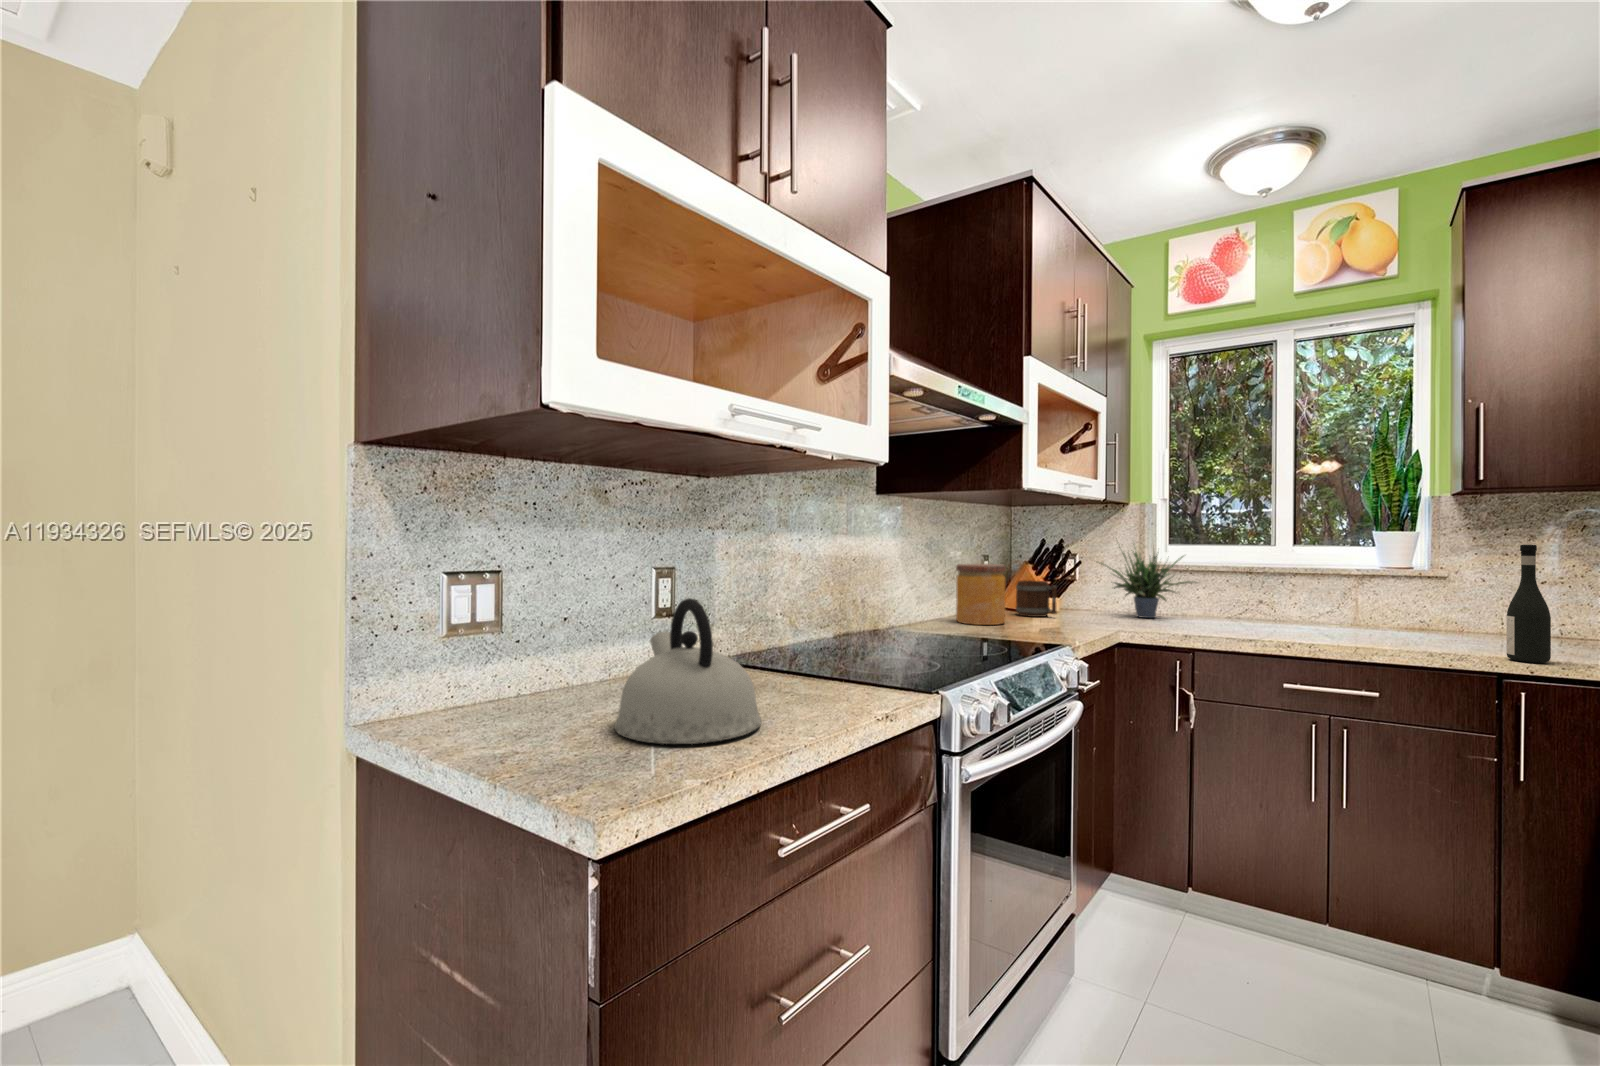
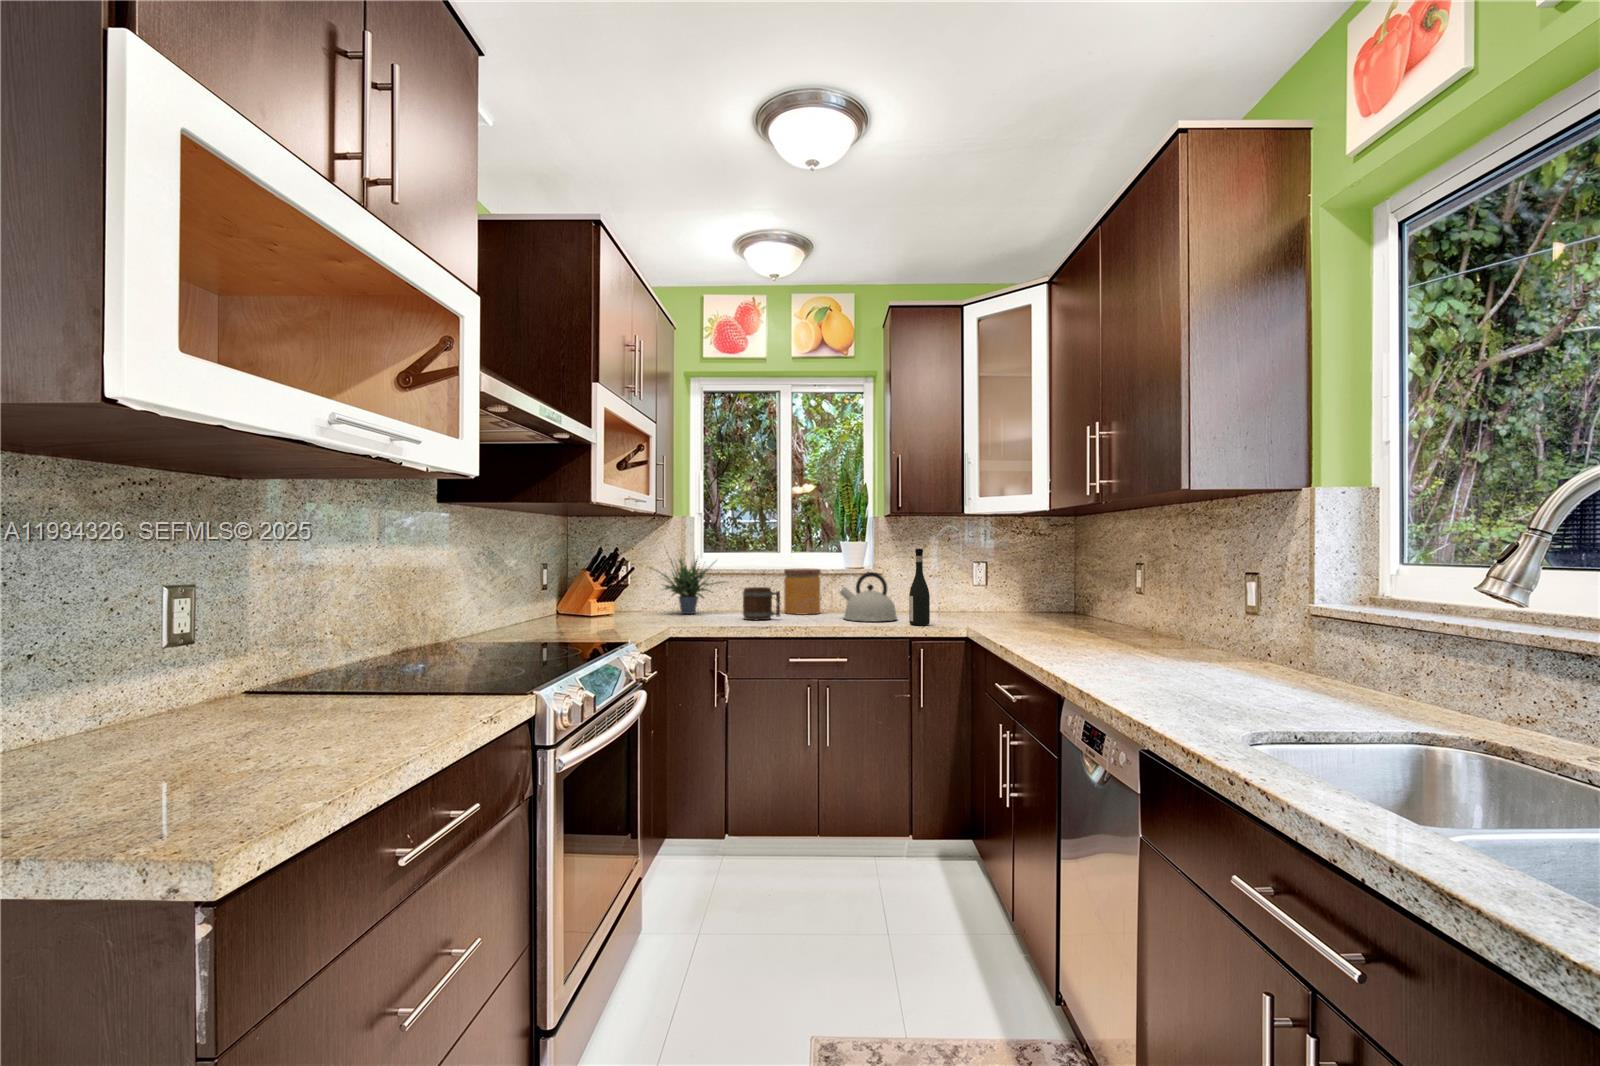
jar: present [956,564,1006,625] -> present [784,568,820,615]
mug: present [1016,580,1056,617] -> present [743,587,780,620]
kettle: present [614,598,761,744] -> present [840,572,897,621]

